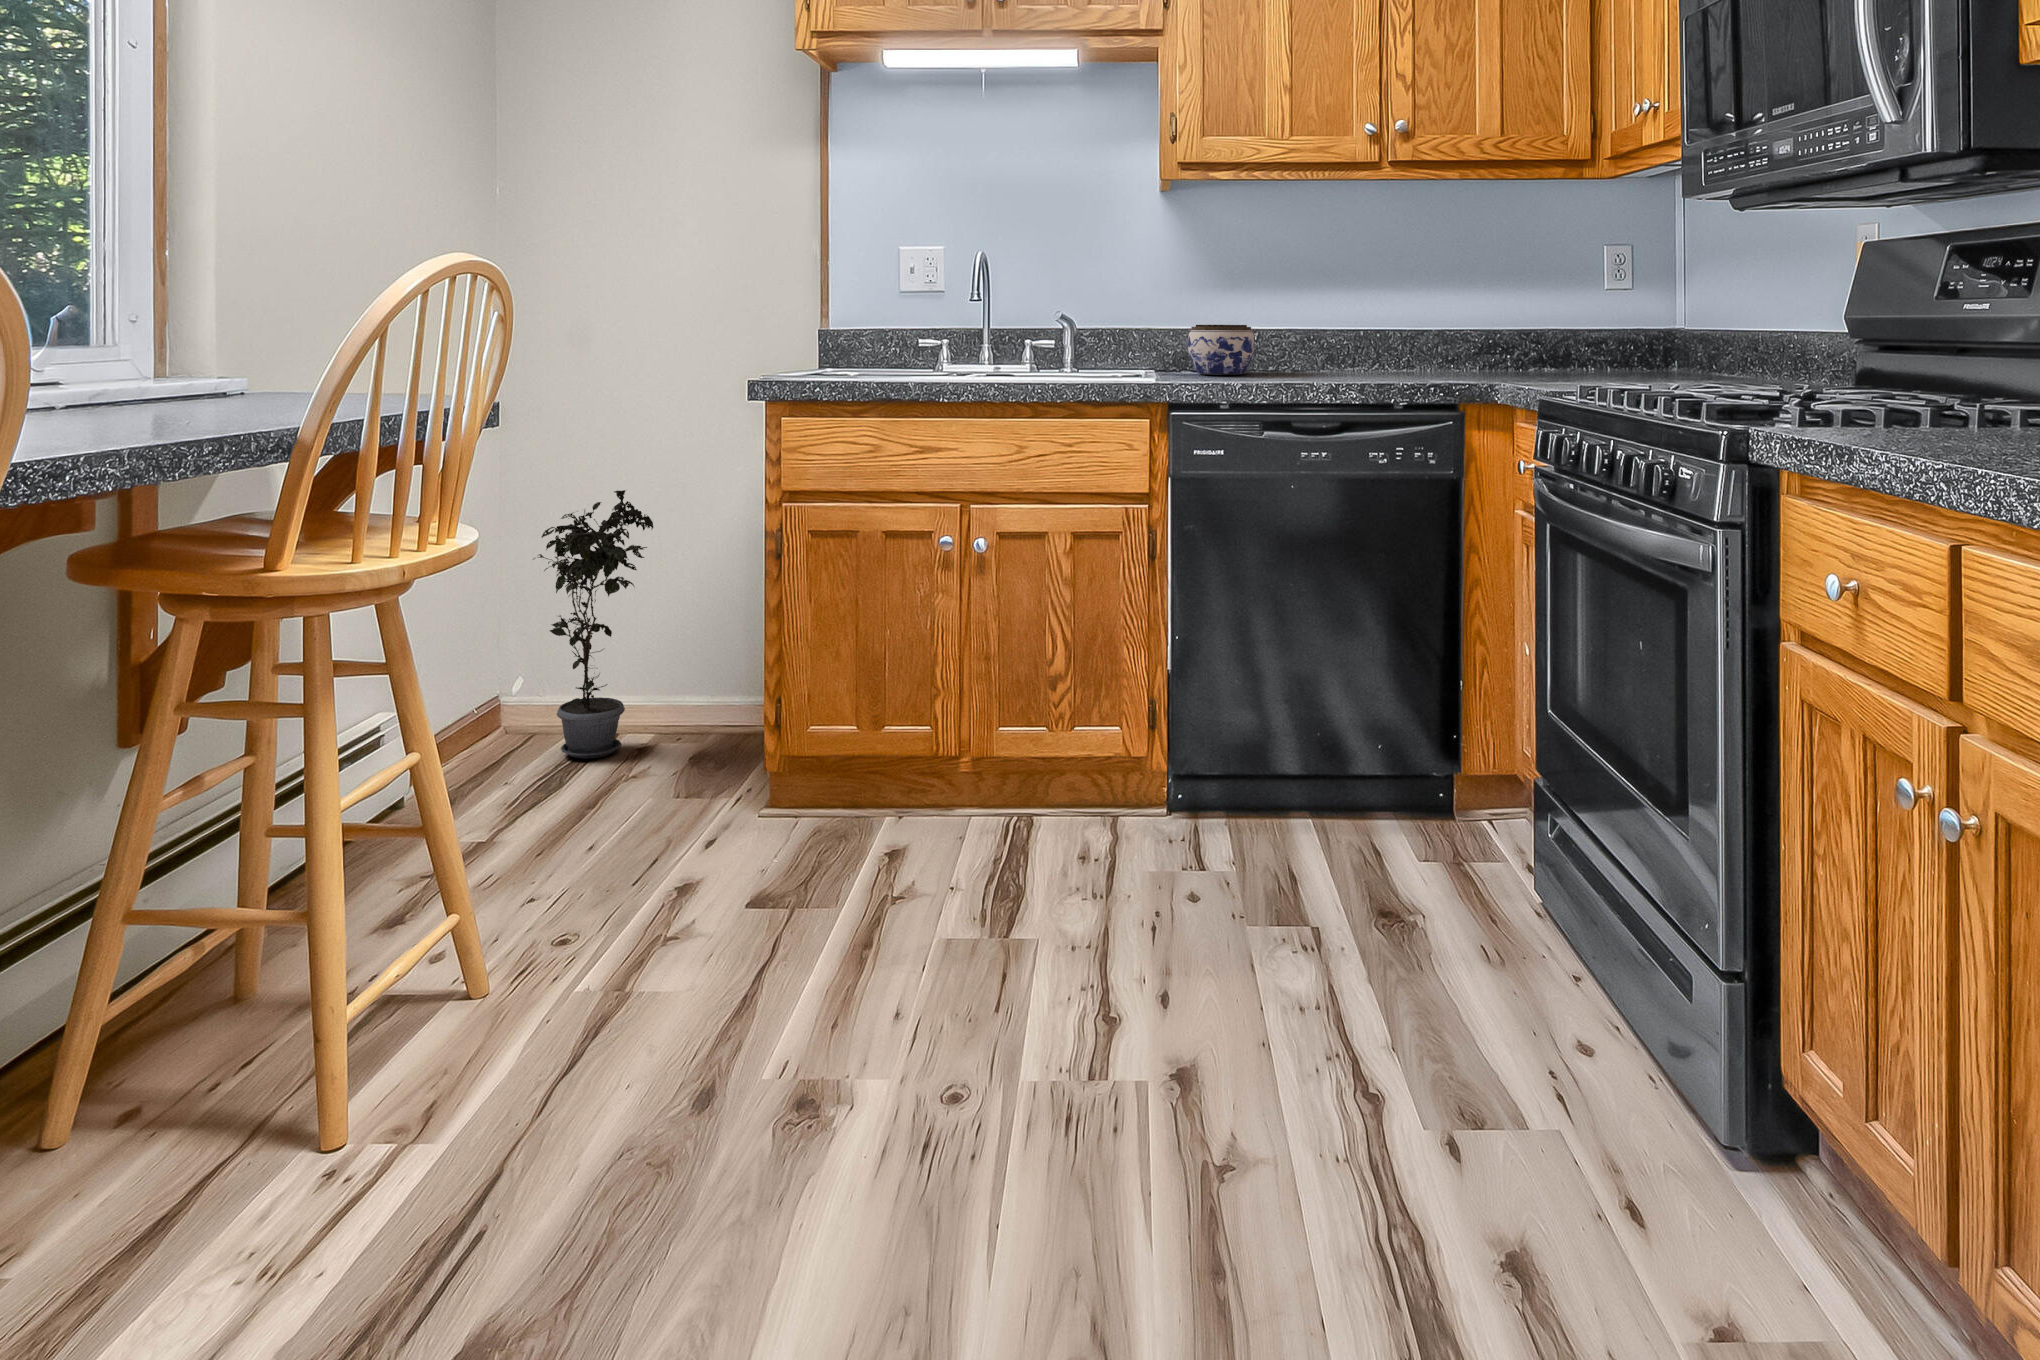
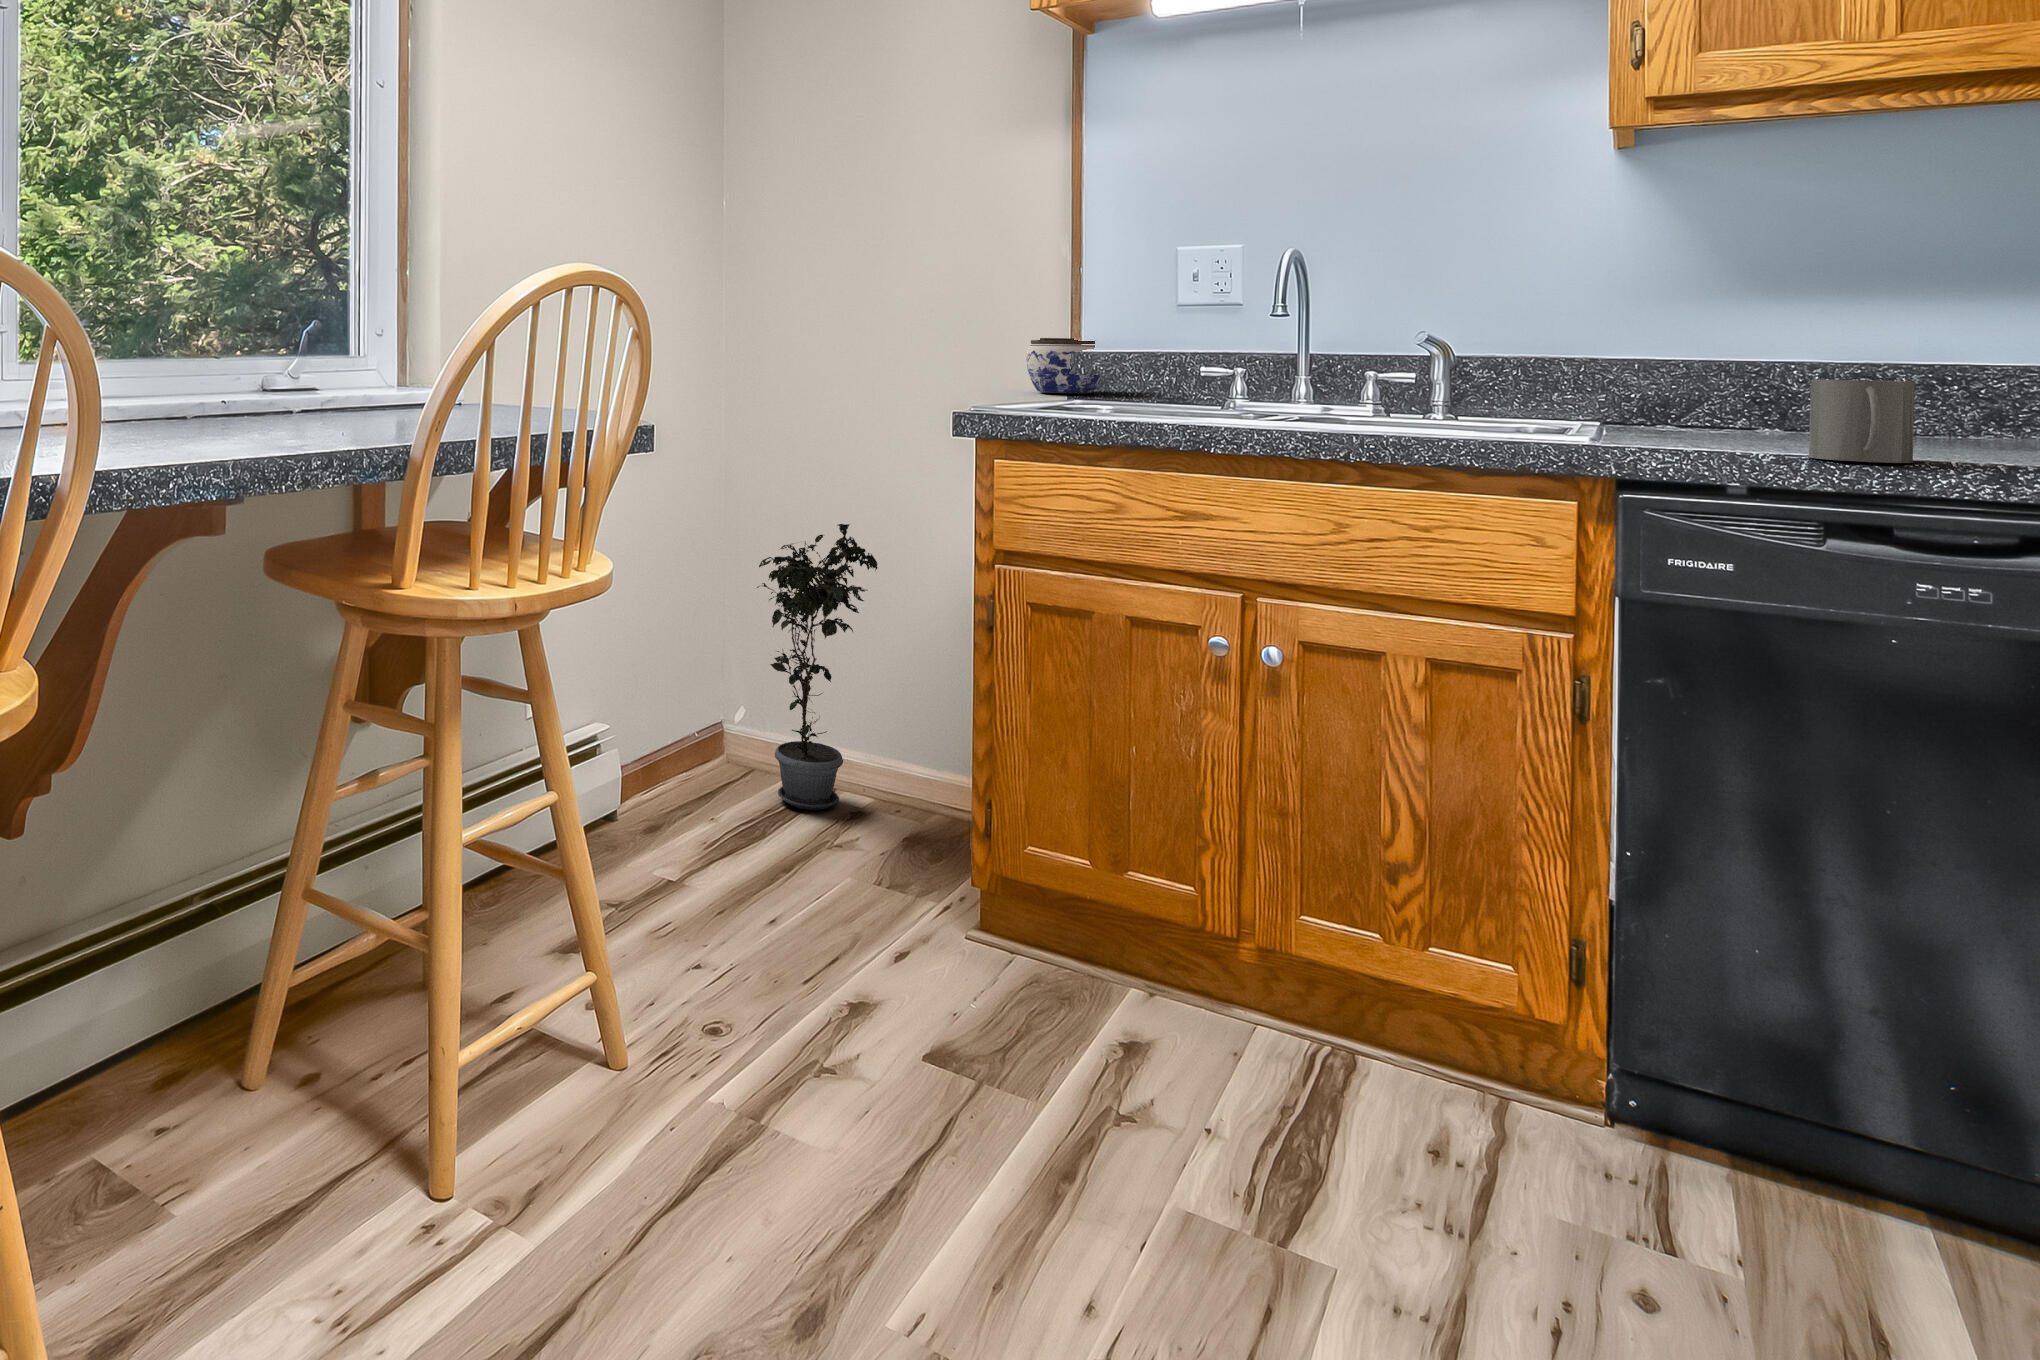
jar: present [1188,325,1255,374] -> present [1026,338,1102,393]
mug: none [1256,342,1299,389] -> present [1809,380,1915,463]

